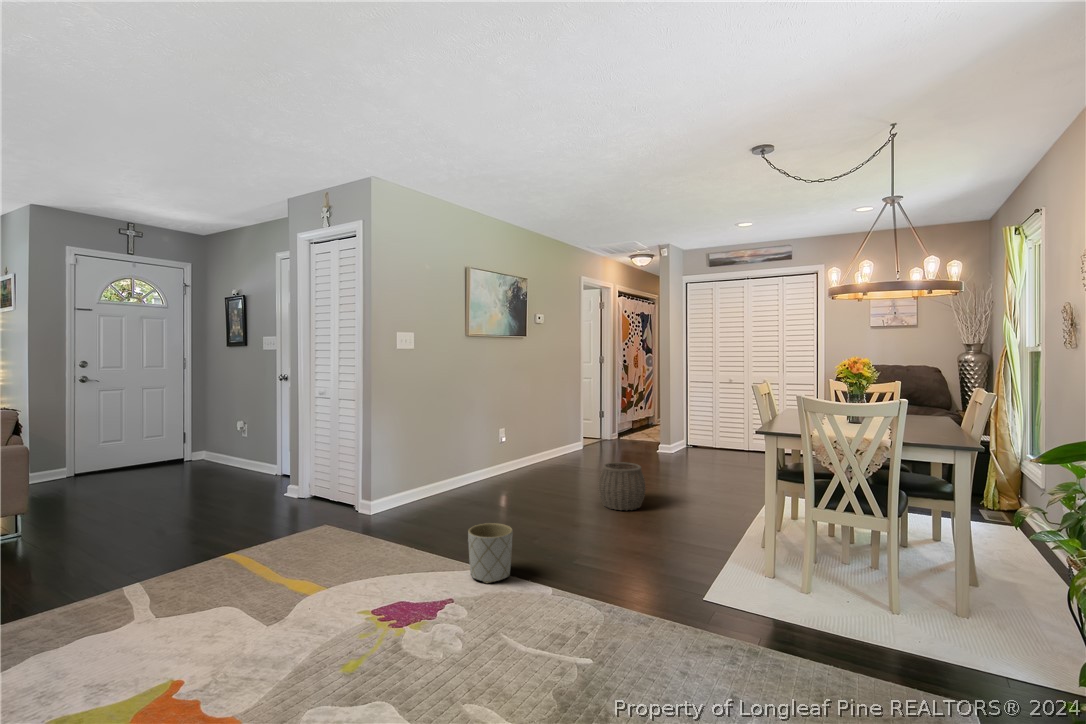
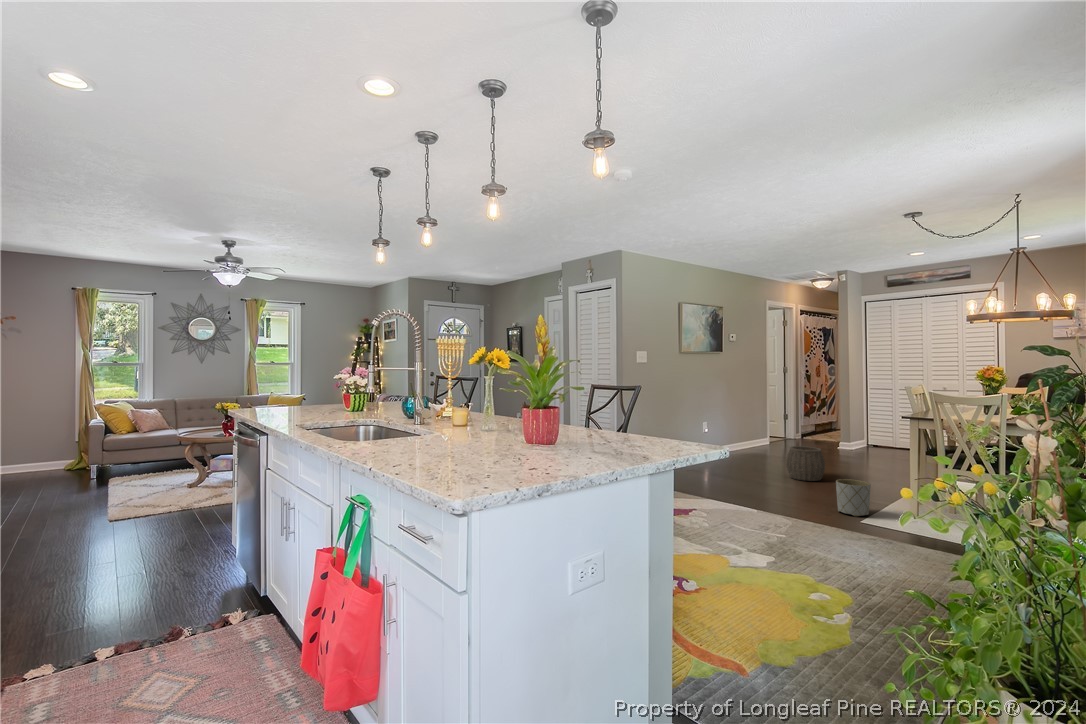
planter: present [468,523,513,583] -> present [836,479,871,516]

